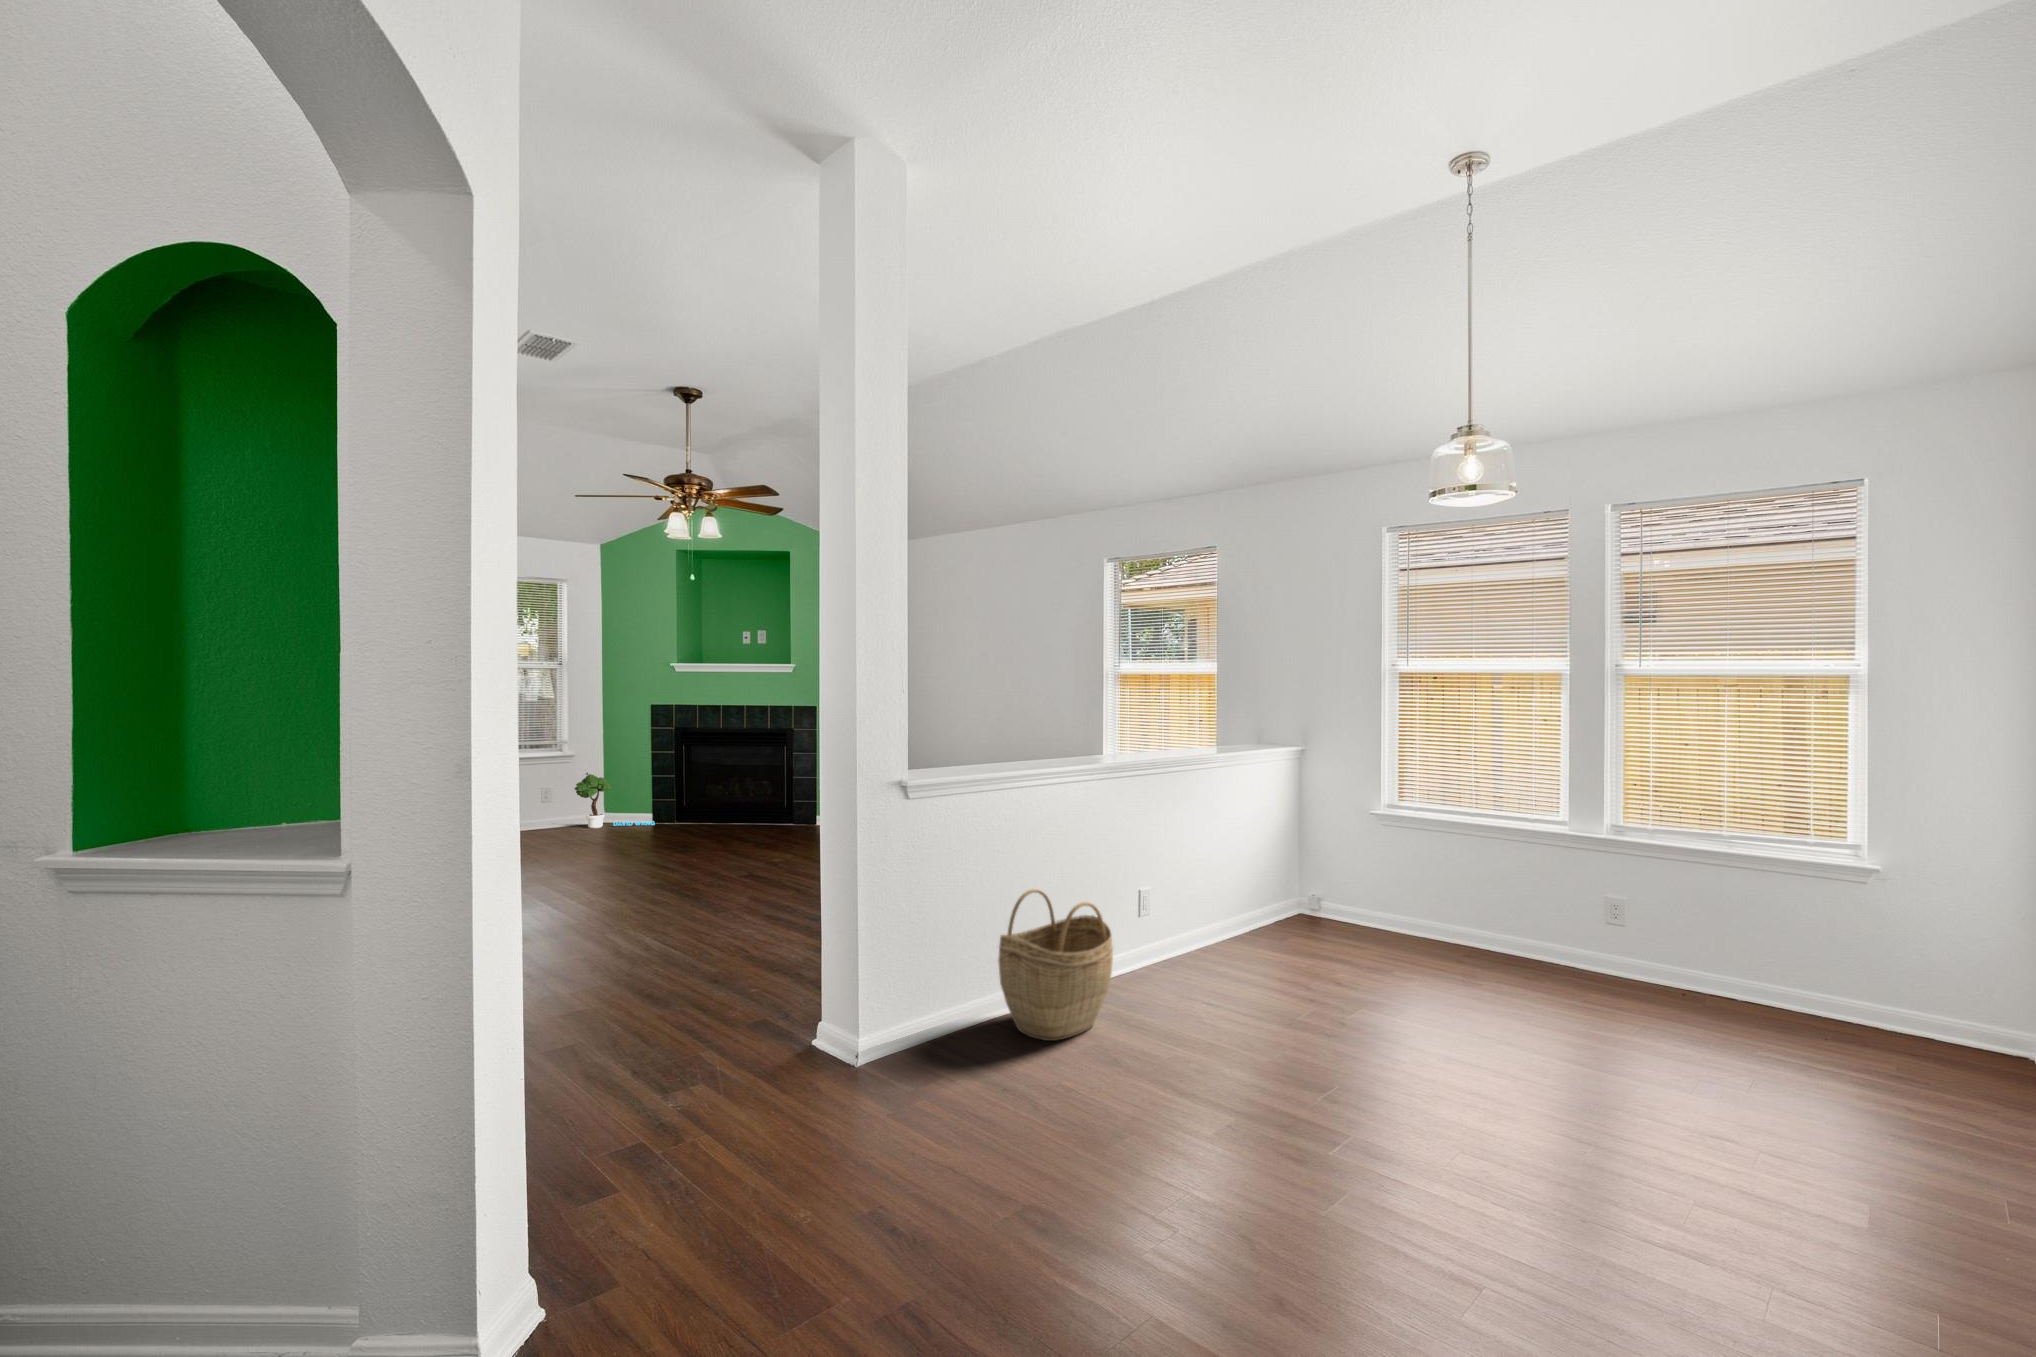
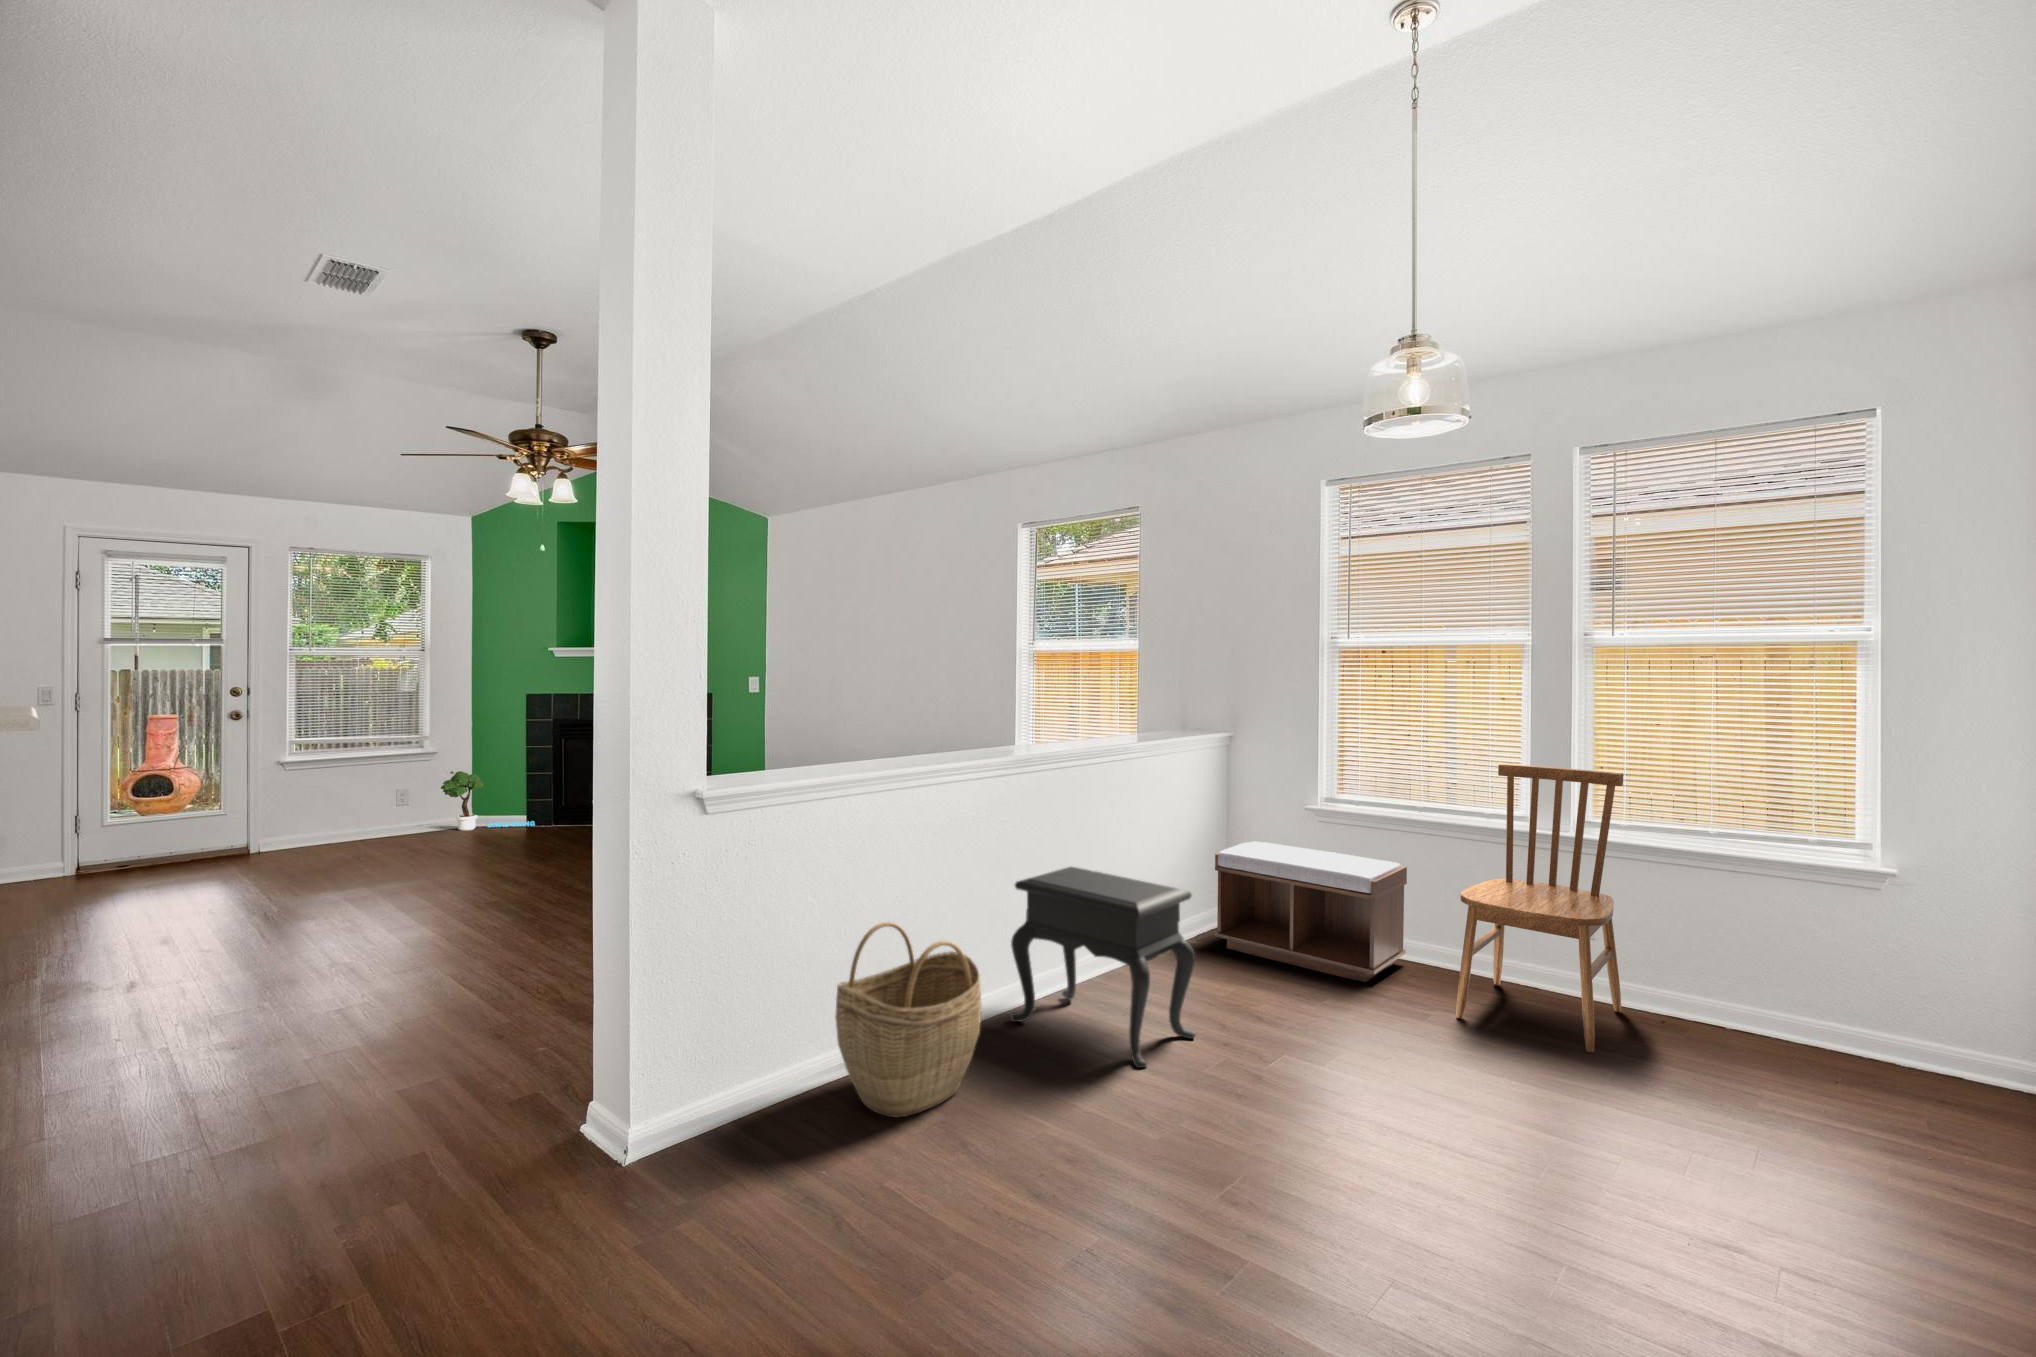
dining chair: none [1505,772,1651,1012] -> present [1456,764,1623,1052]
bench: none [1291,841,1463,960] -> present [1214,842,1407,982]
side table: none [1125,853,1283,1014] -> present [1010,867,1195,1068]

